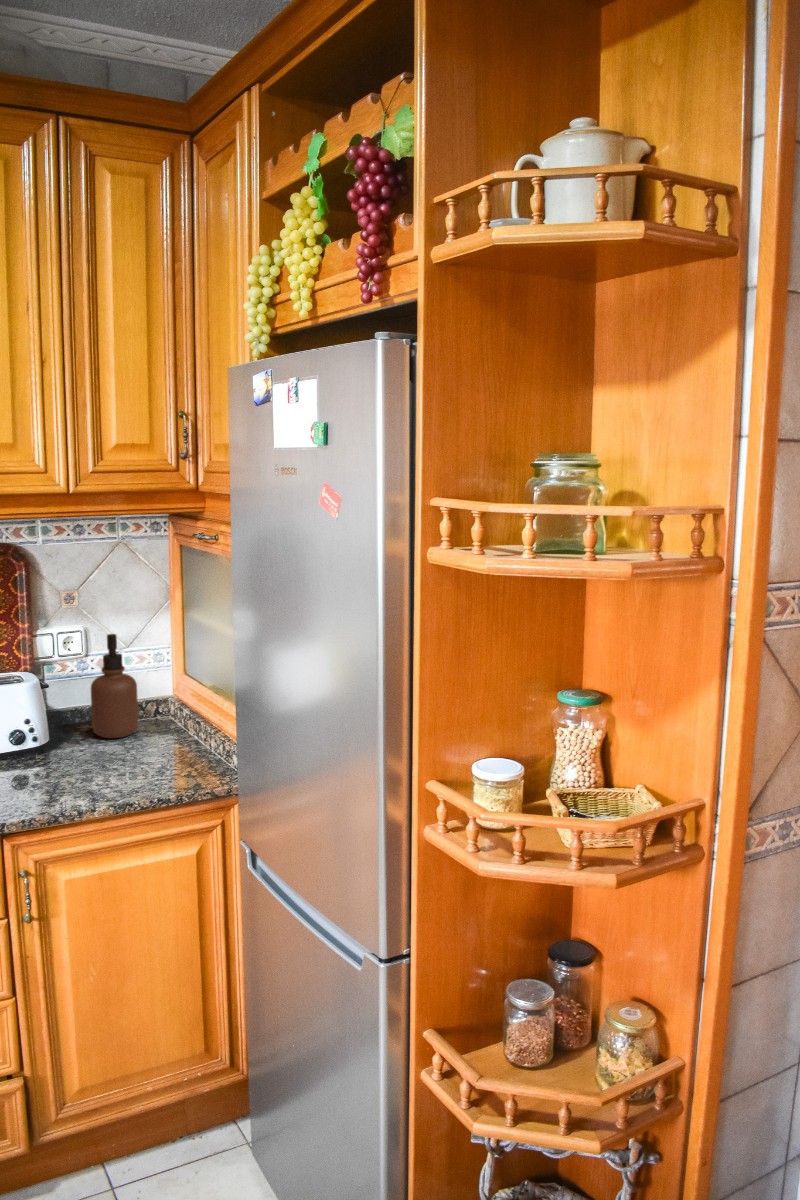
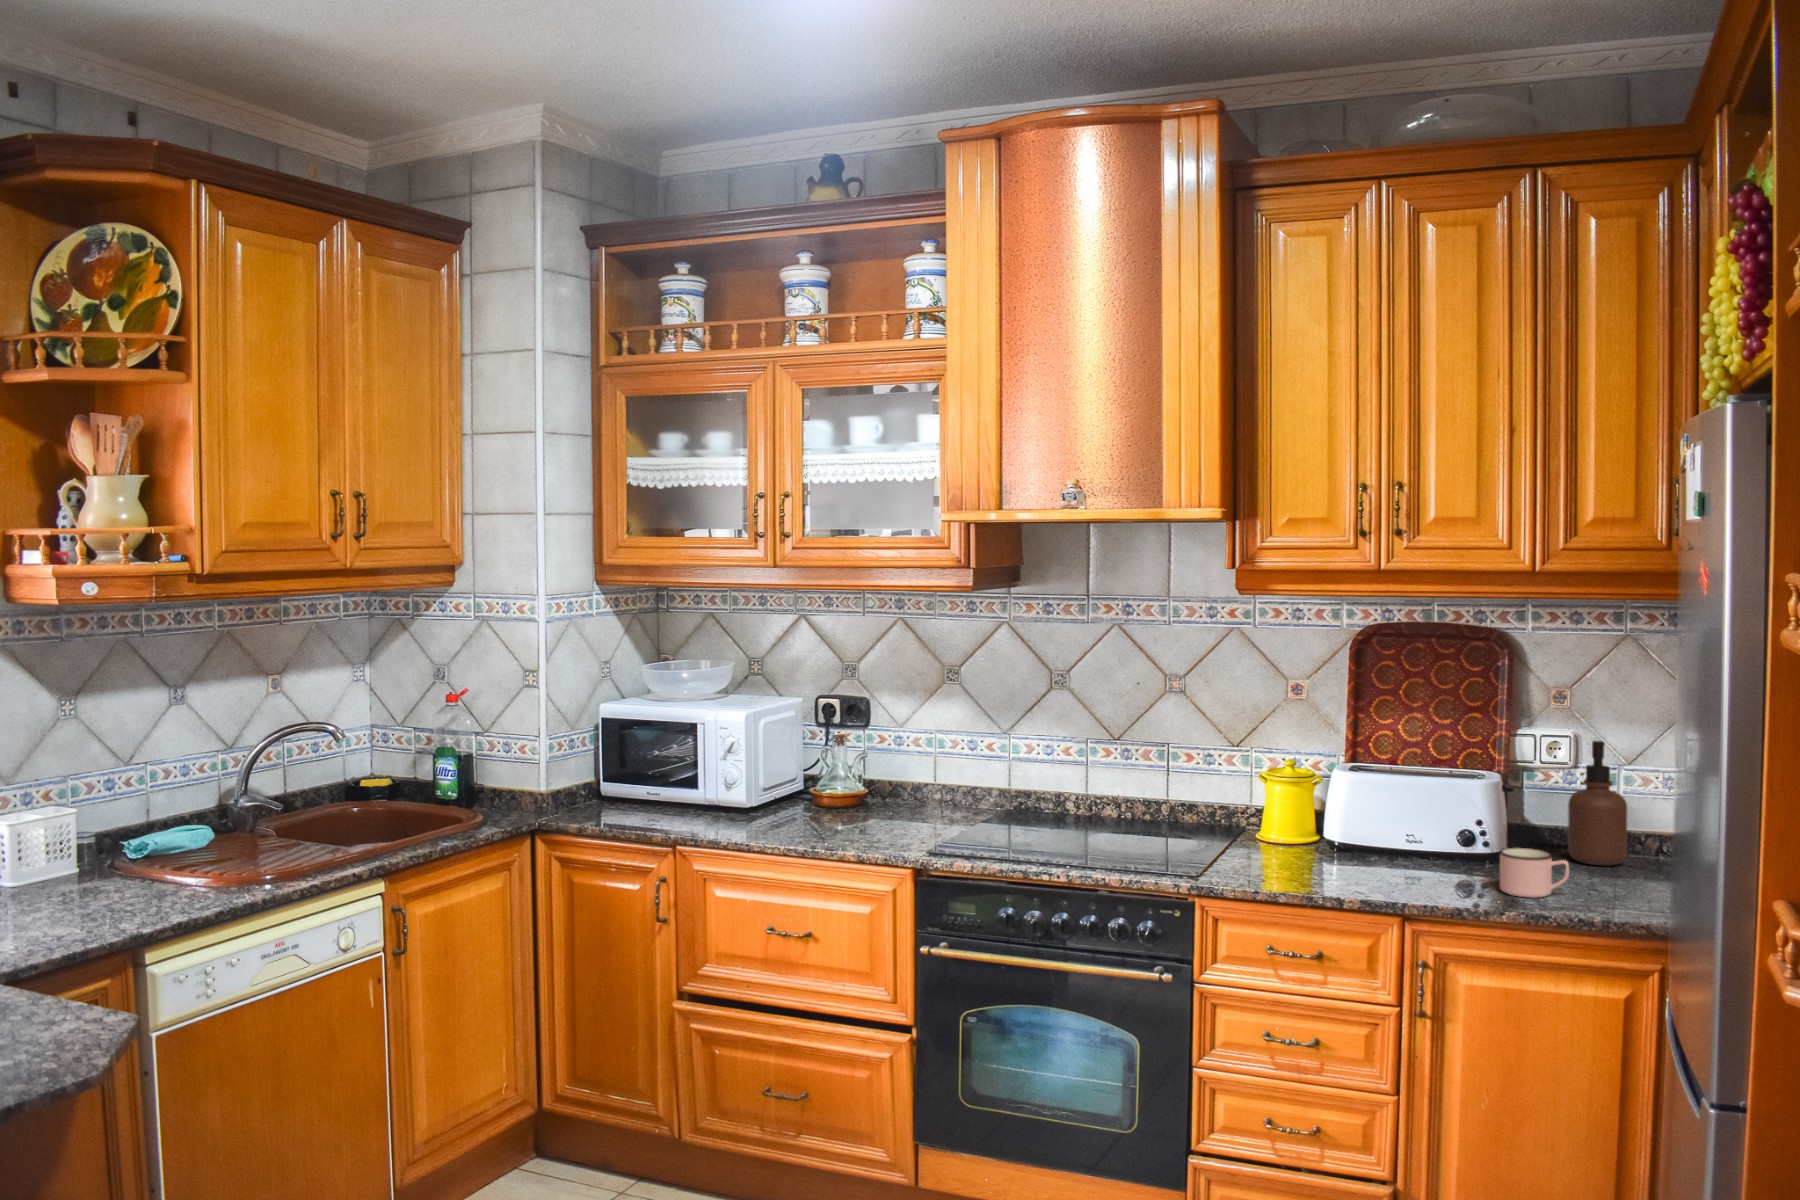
mug: none [71,747,132,796] -> present [1500,847,1569,898]

